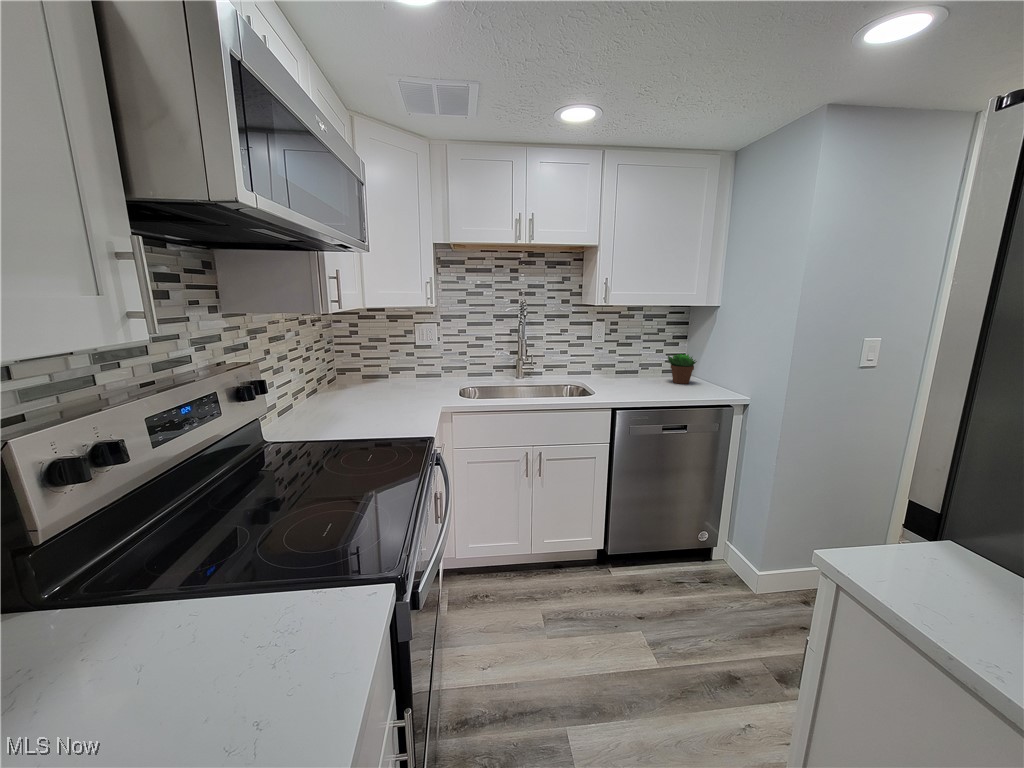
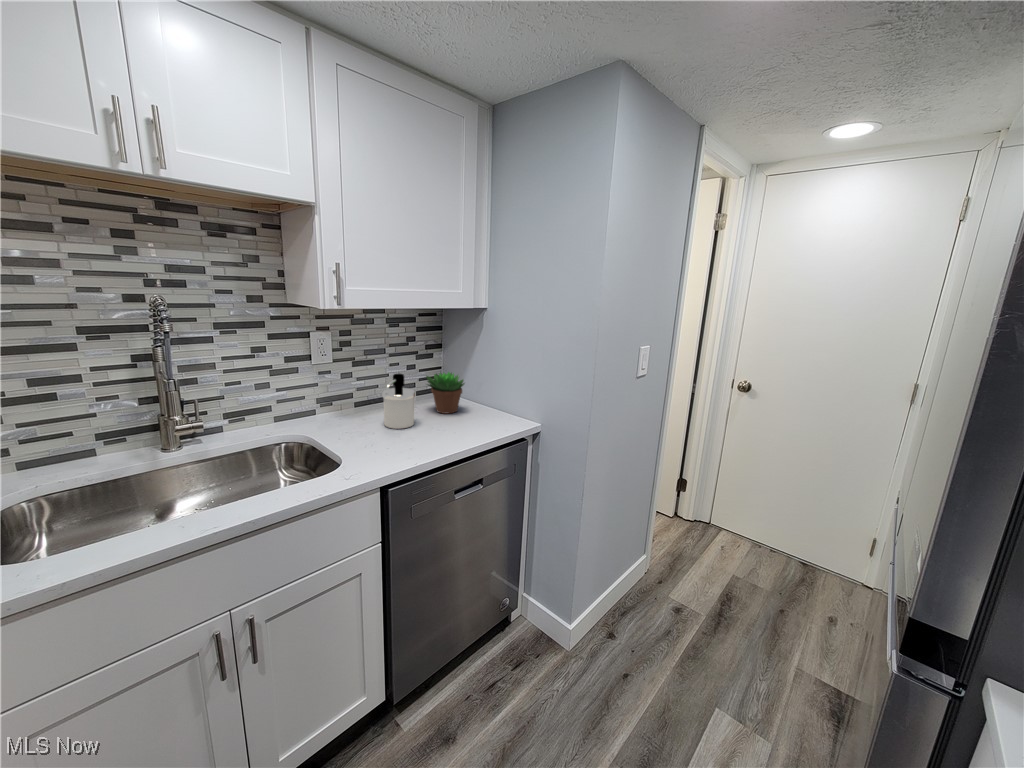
soap dispenser: none [631,349,654,386] -> present [382,374,415,429]

